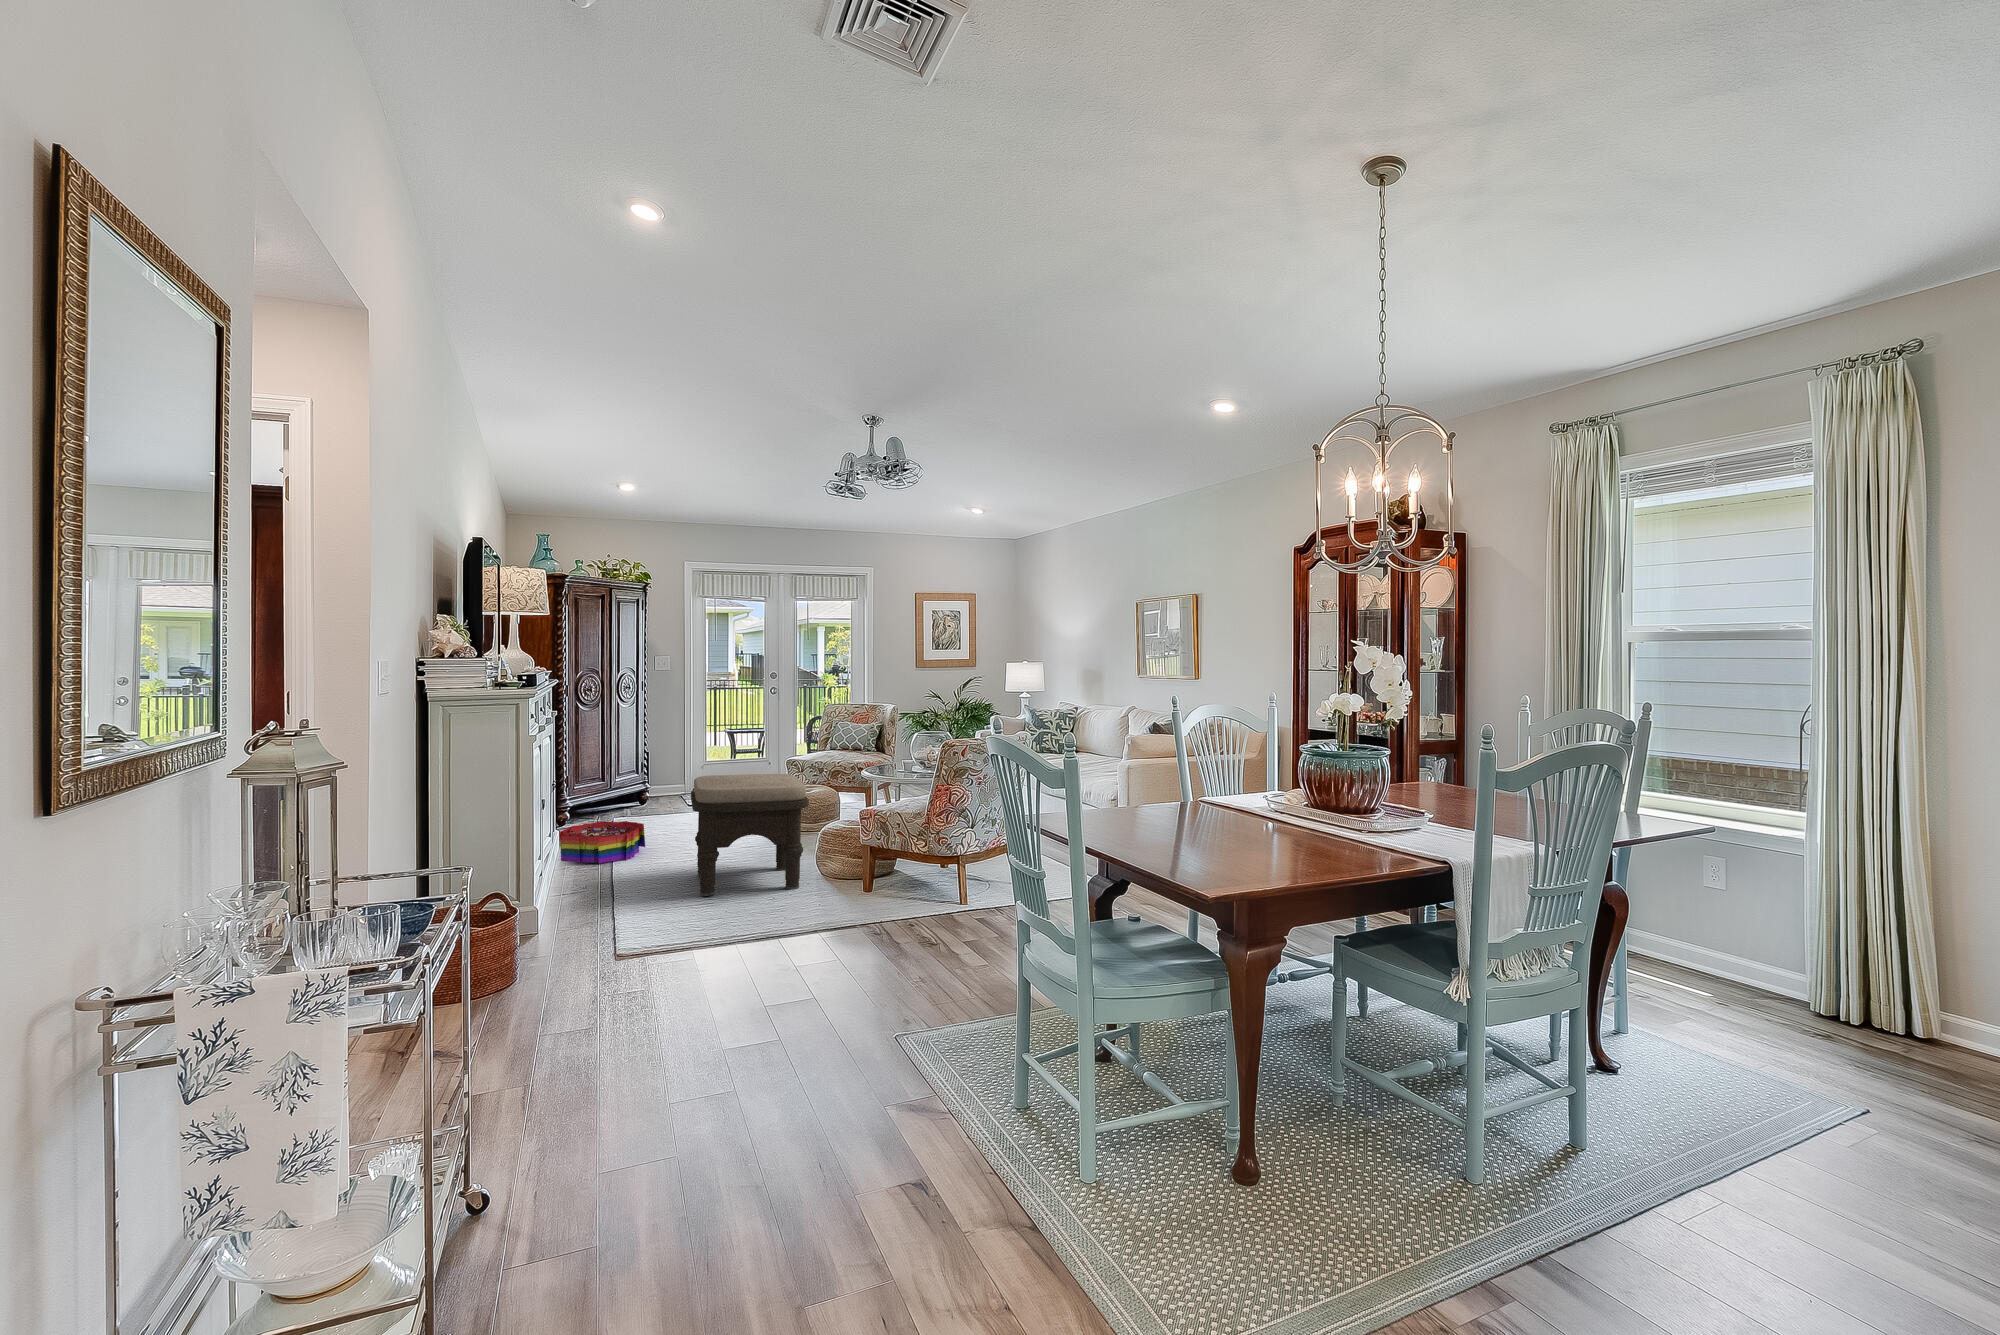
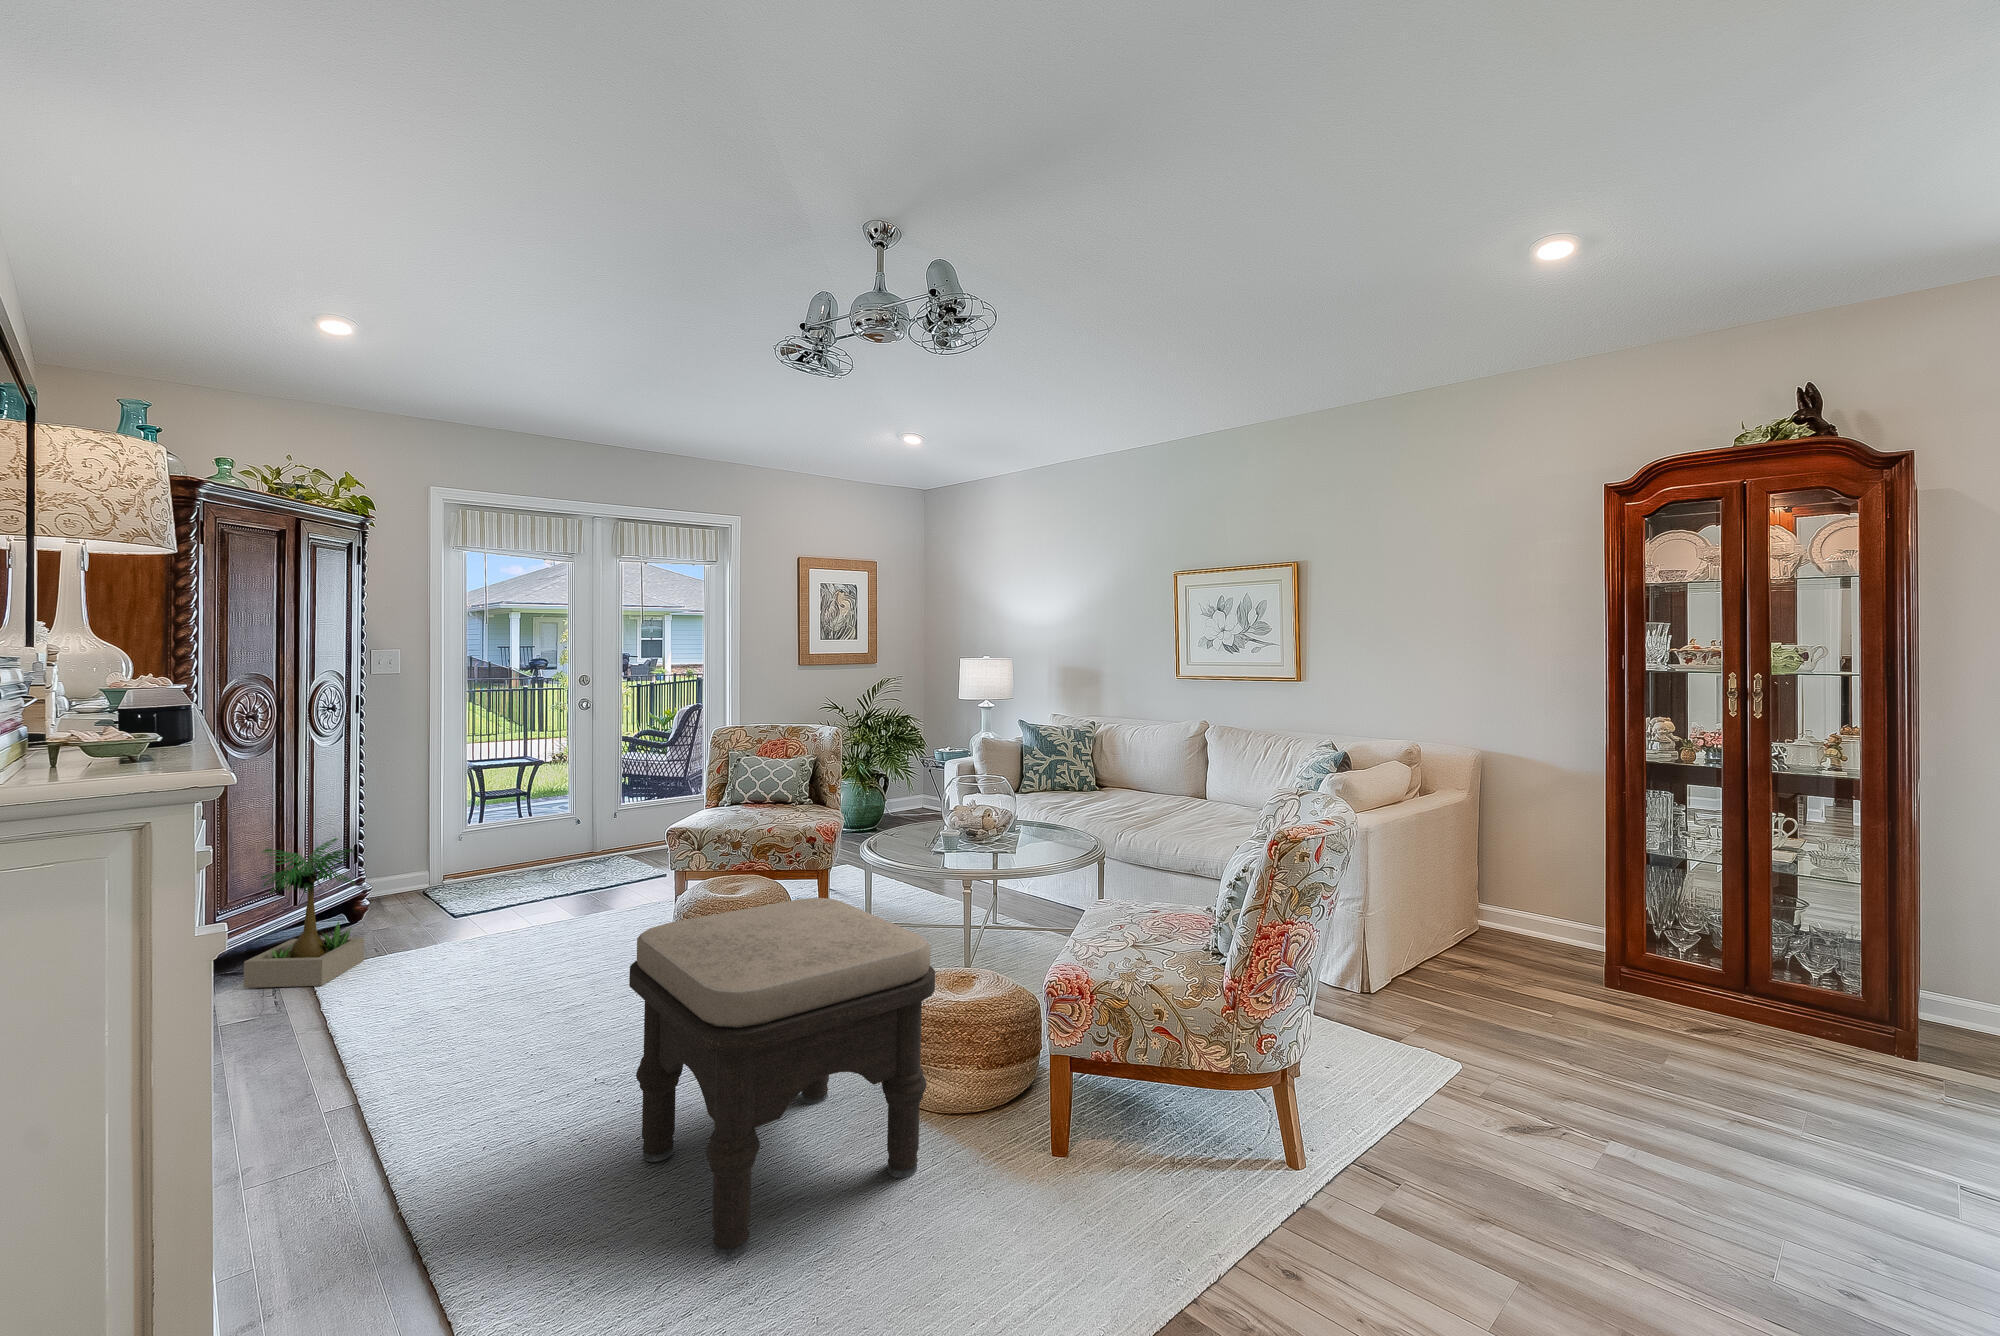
potted plant: none [583,752,636,822] -> present [244,838,364,988]
storage bin: present [559,821,645,863] -> none [226,1013,452,1161]

